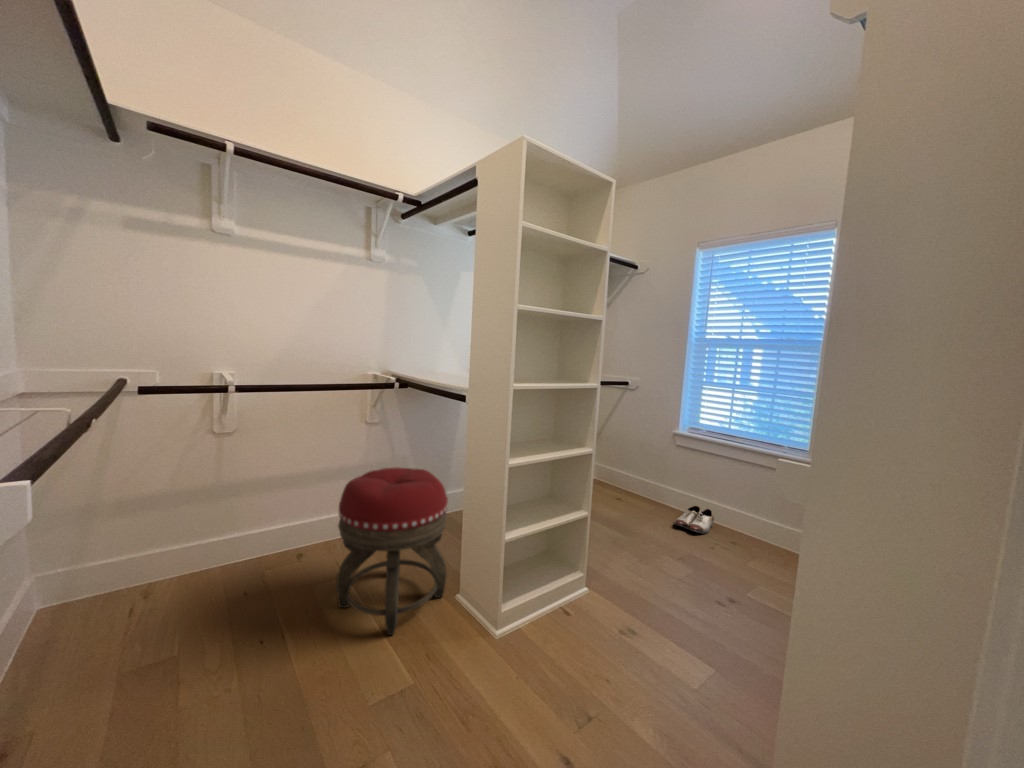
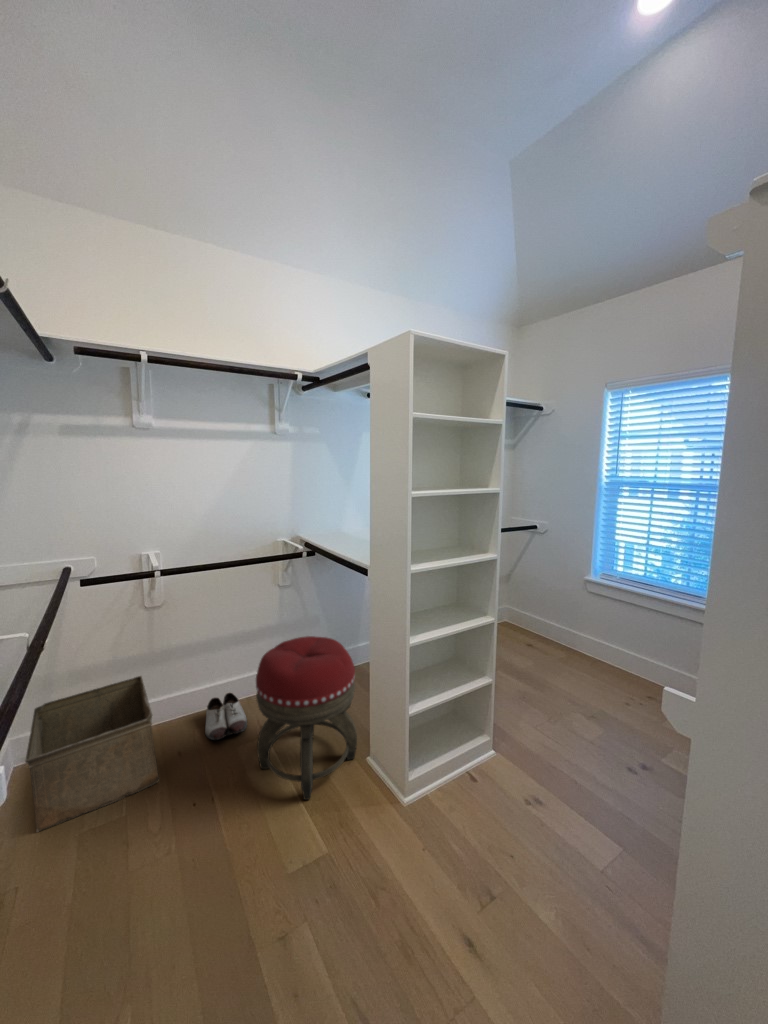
shoe: present [674,506,714,534] -> present [205,693,247,740]
storage bin: none [55,510,221,675] -> present [25,676,159,831]

